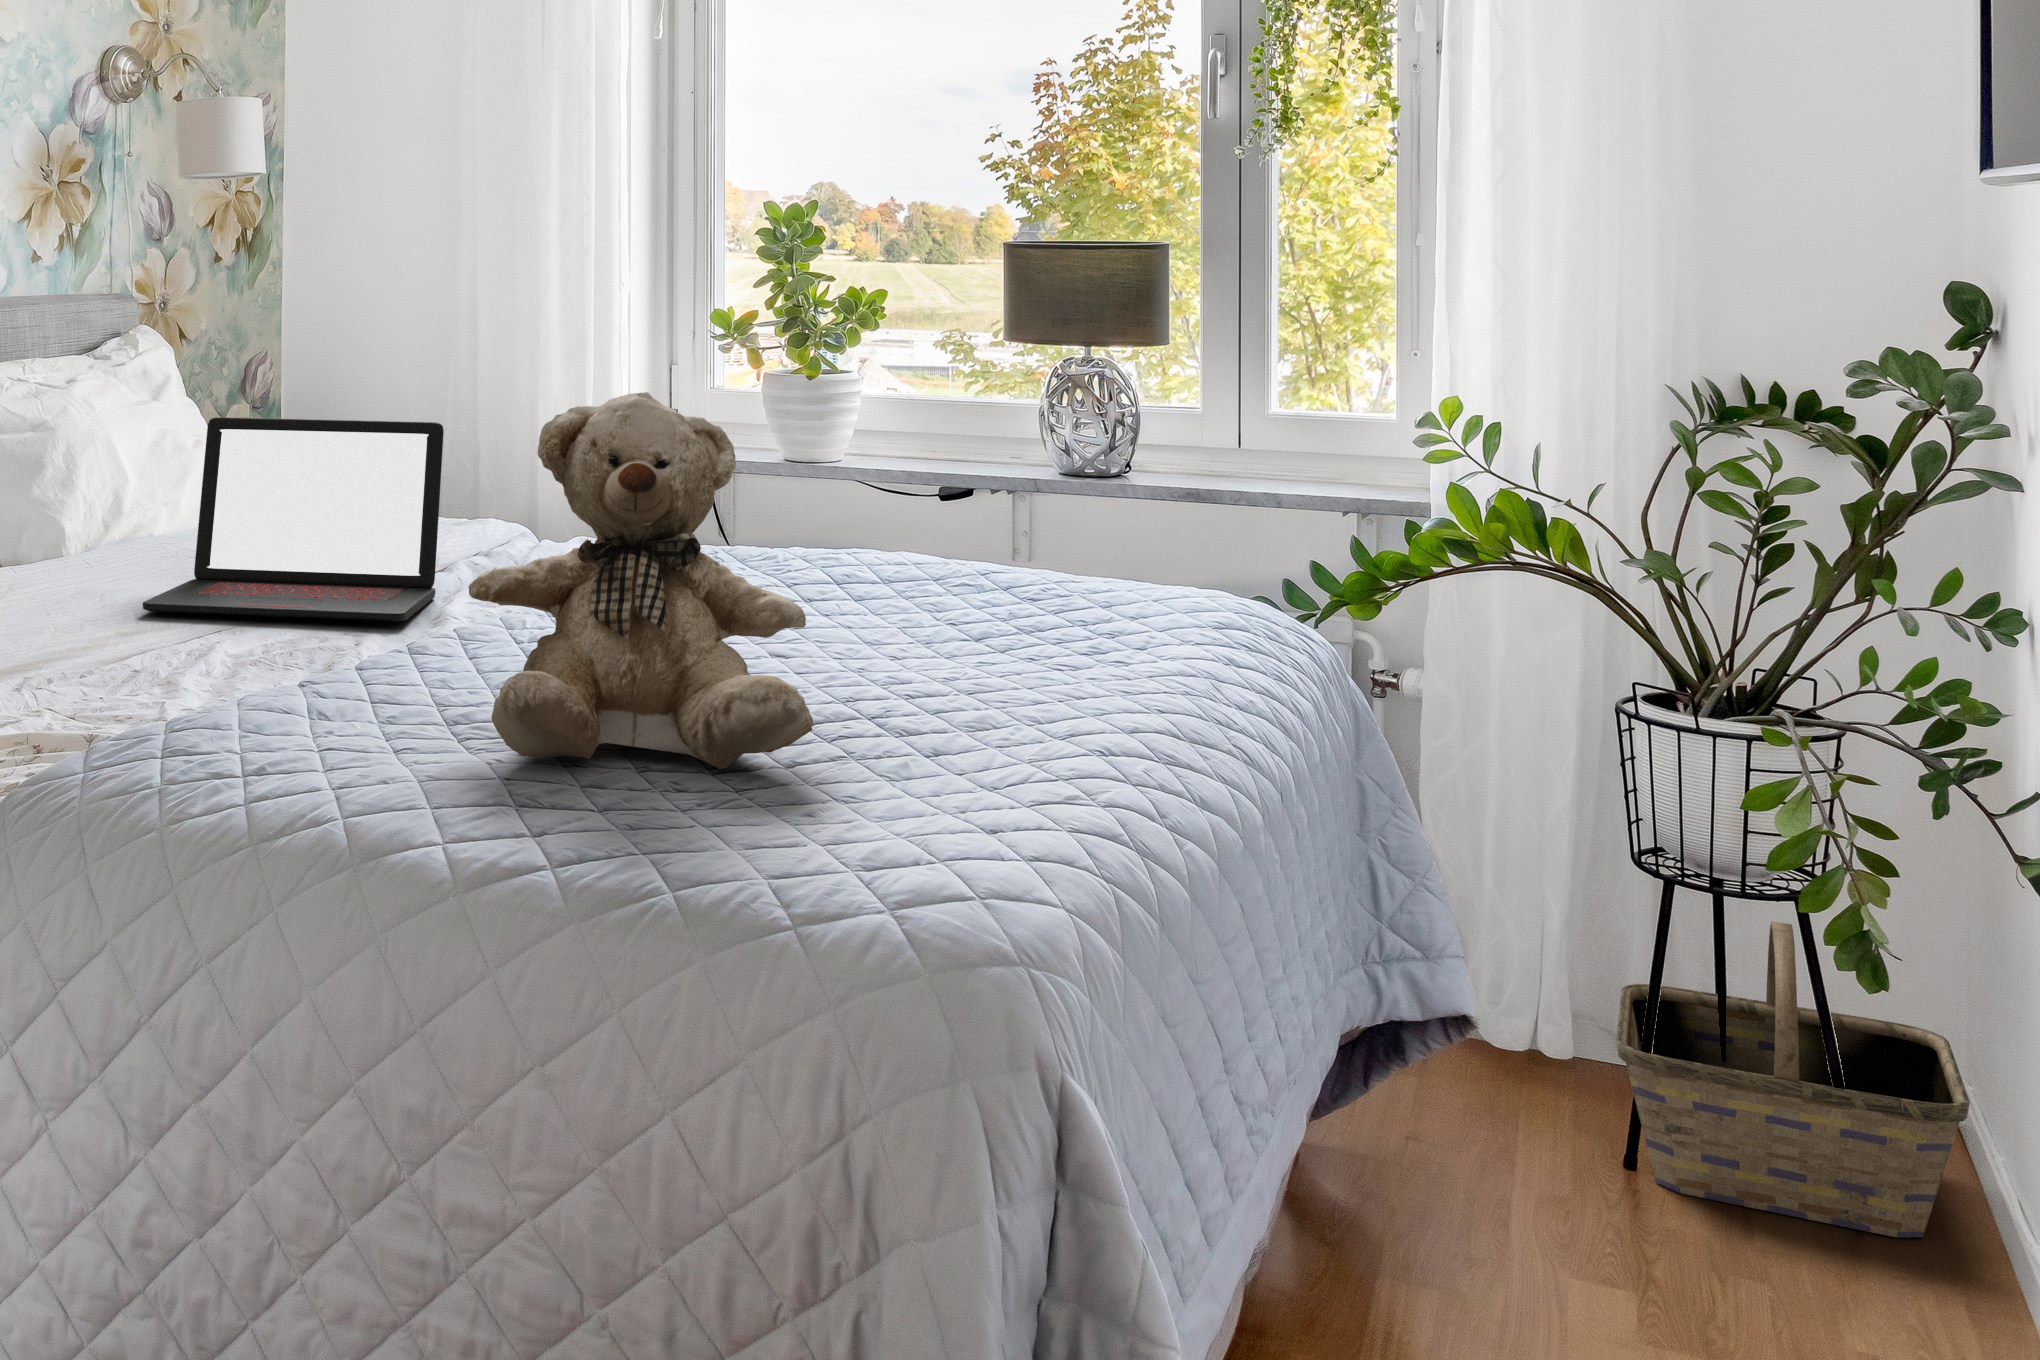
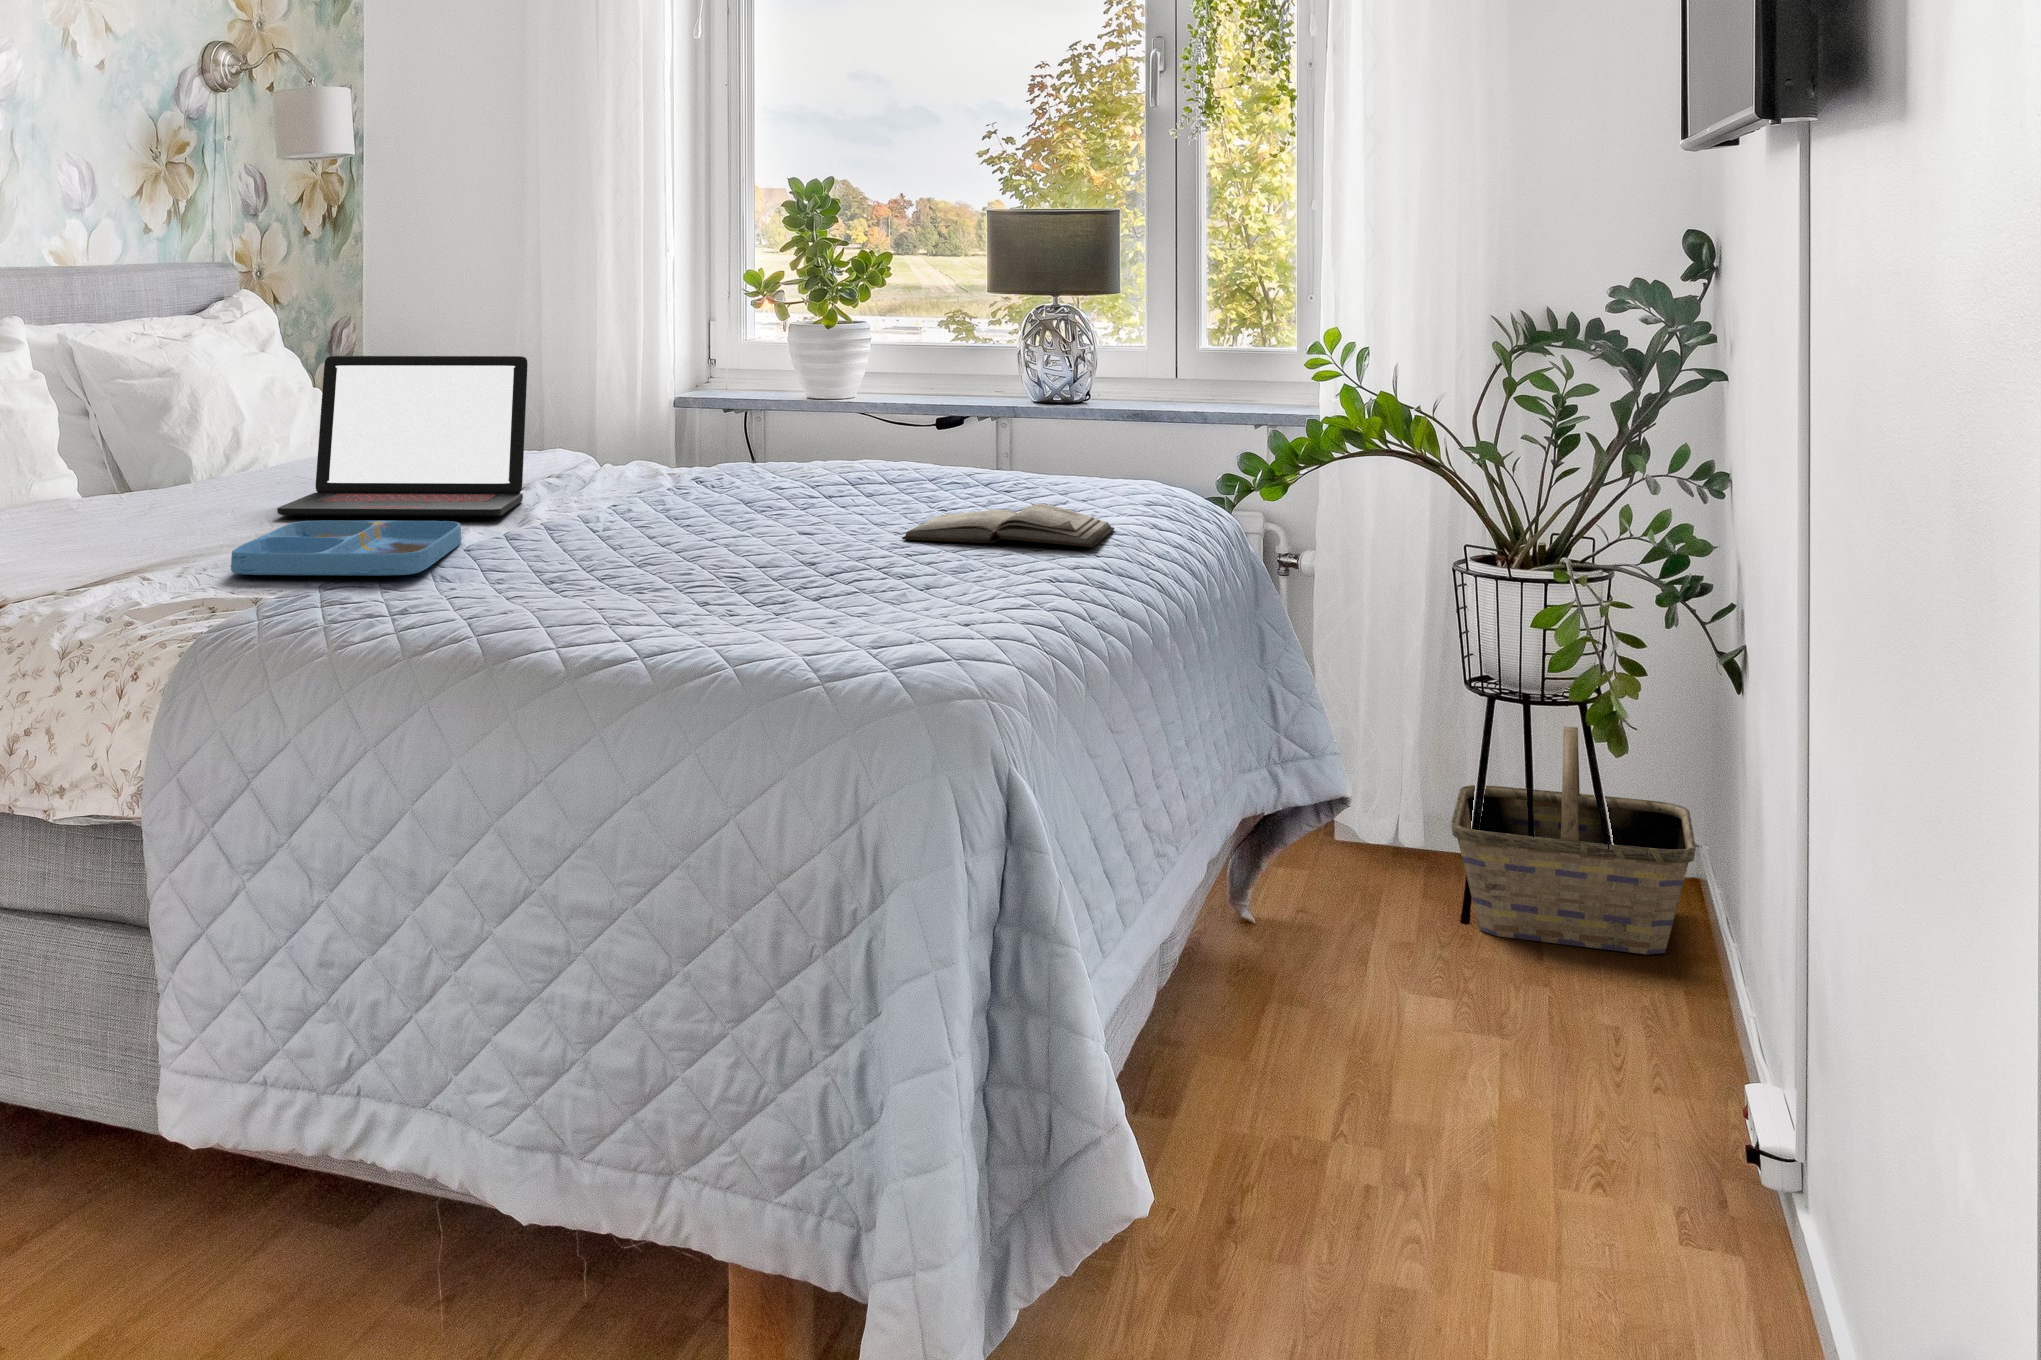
teddy bear: present [468,392,813,770] -> none [564,312,835,599]
tray: none [65,625,352,712] -> present [231,520,461,576]
diary: none [901,629,1179,698] -> present [902,504,1114,547]

